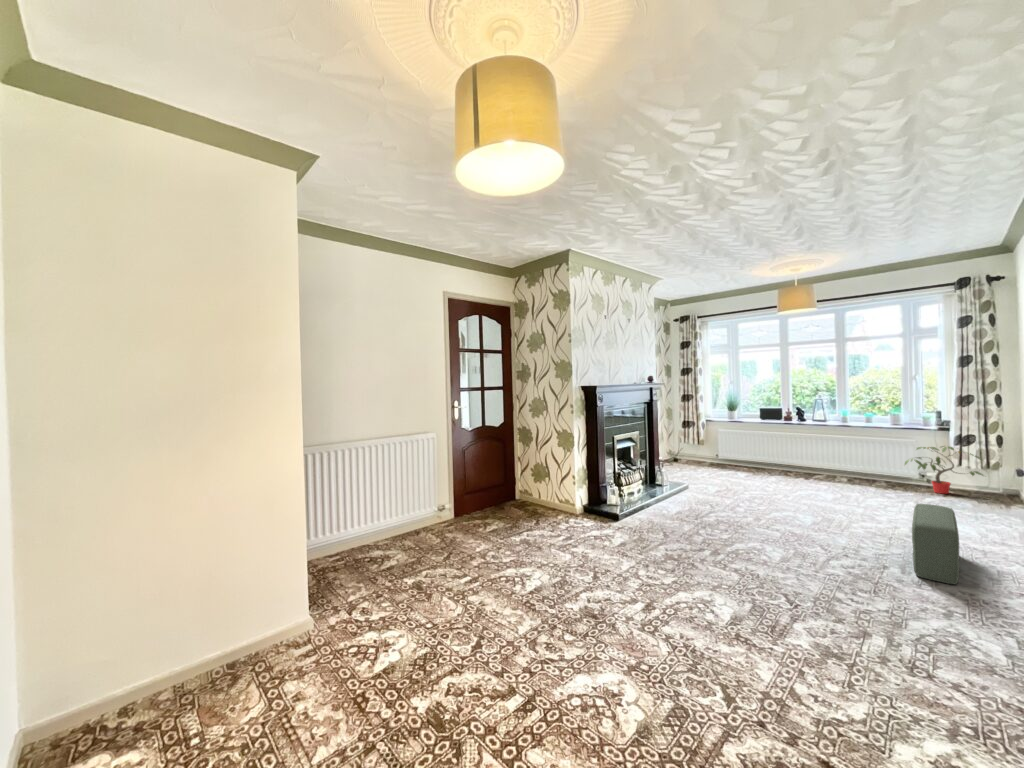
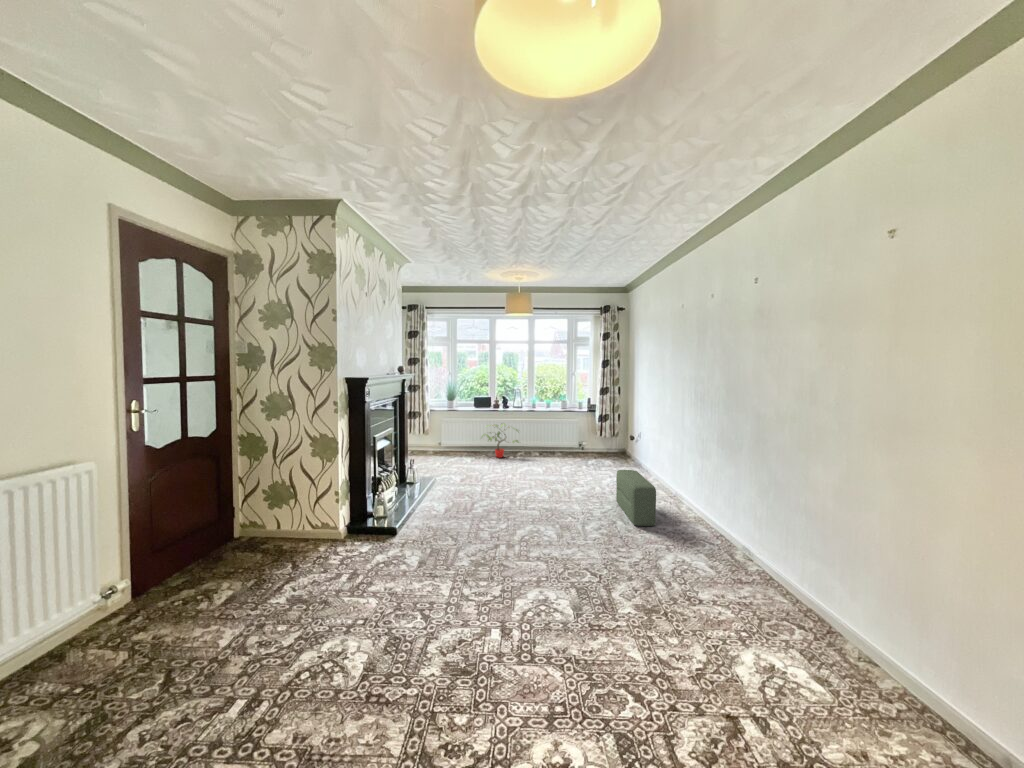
potted plant: present [905,446,983,494] -> present [485,423,519,458]

